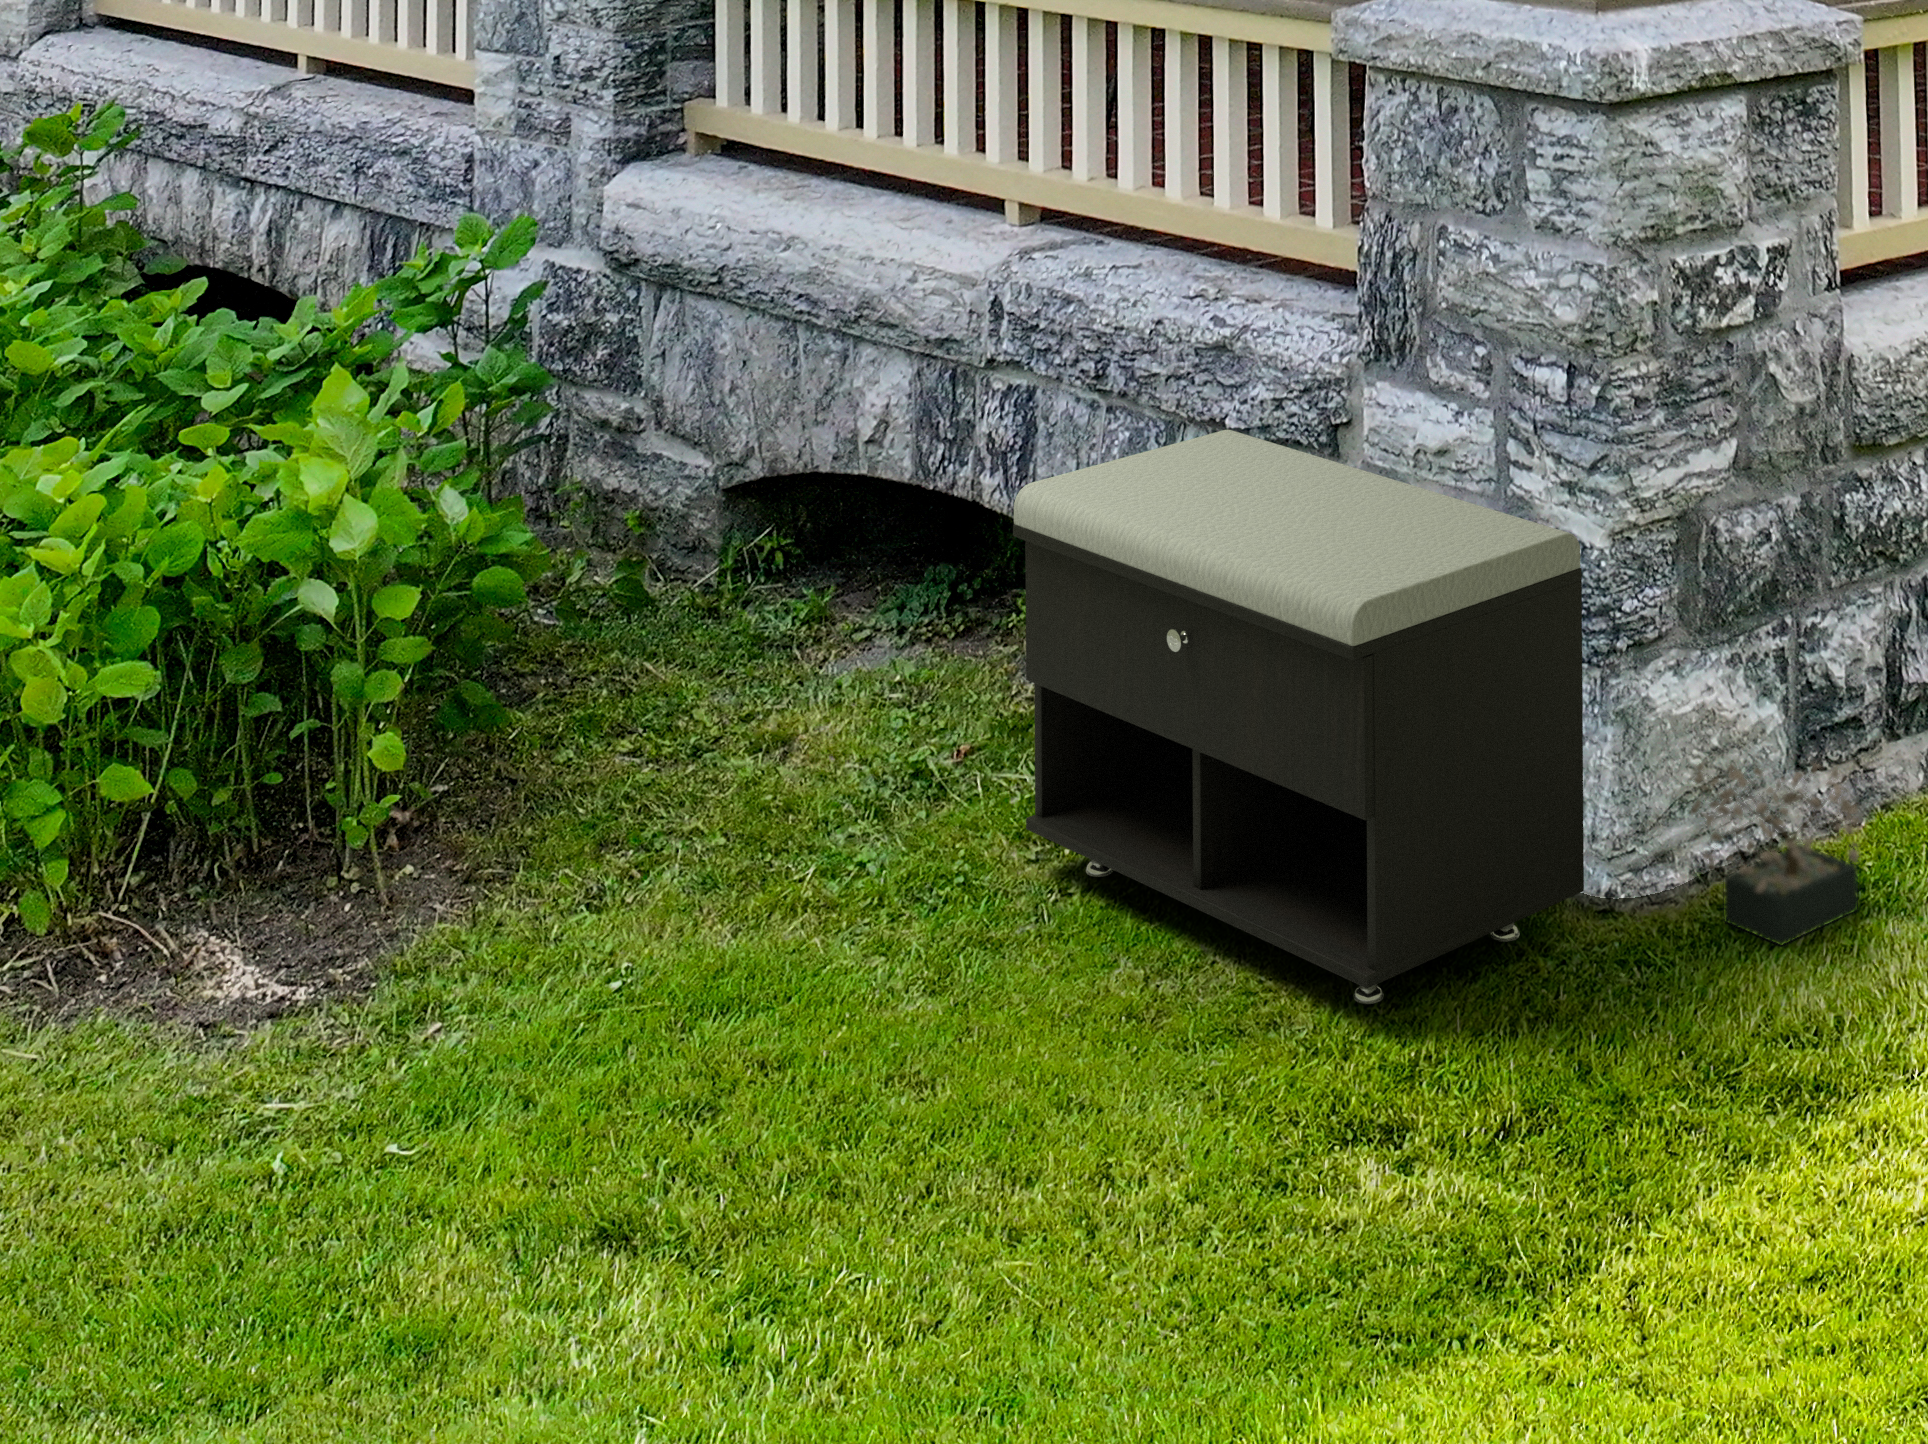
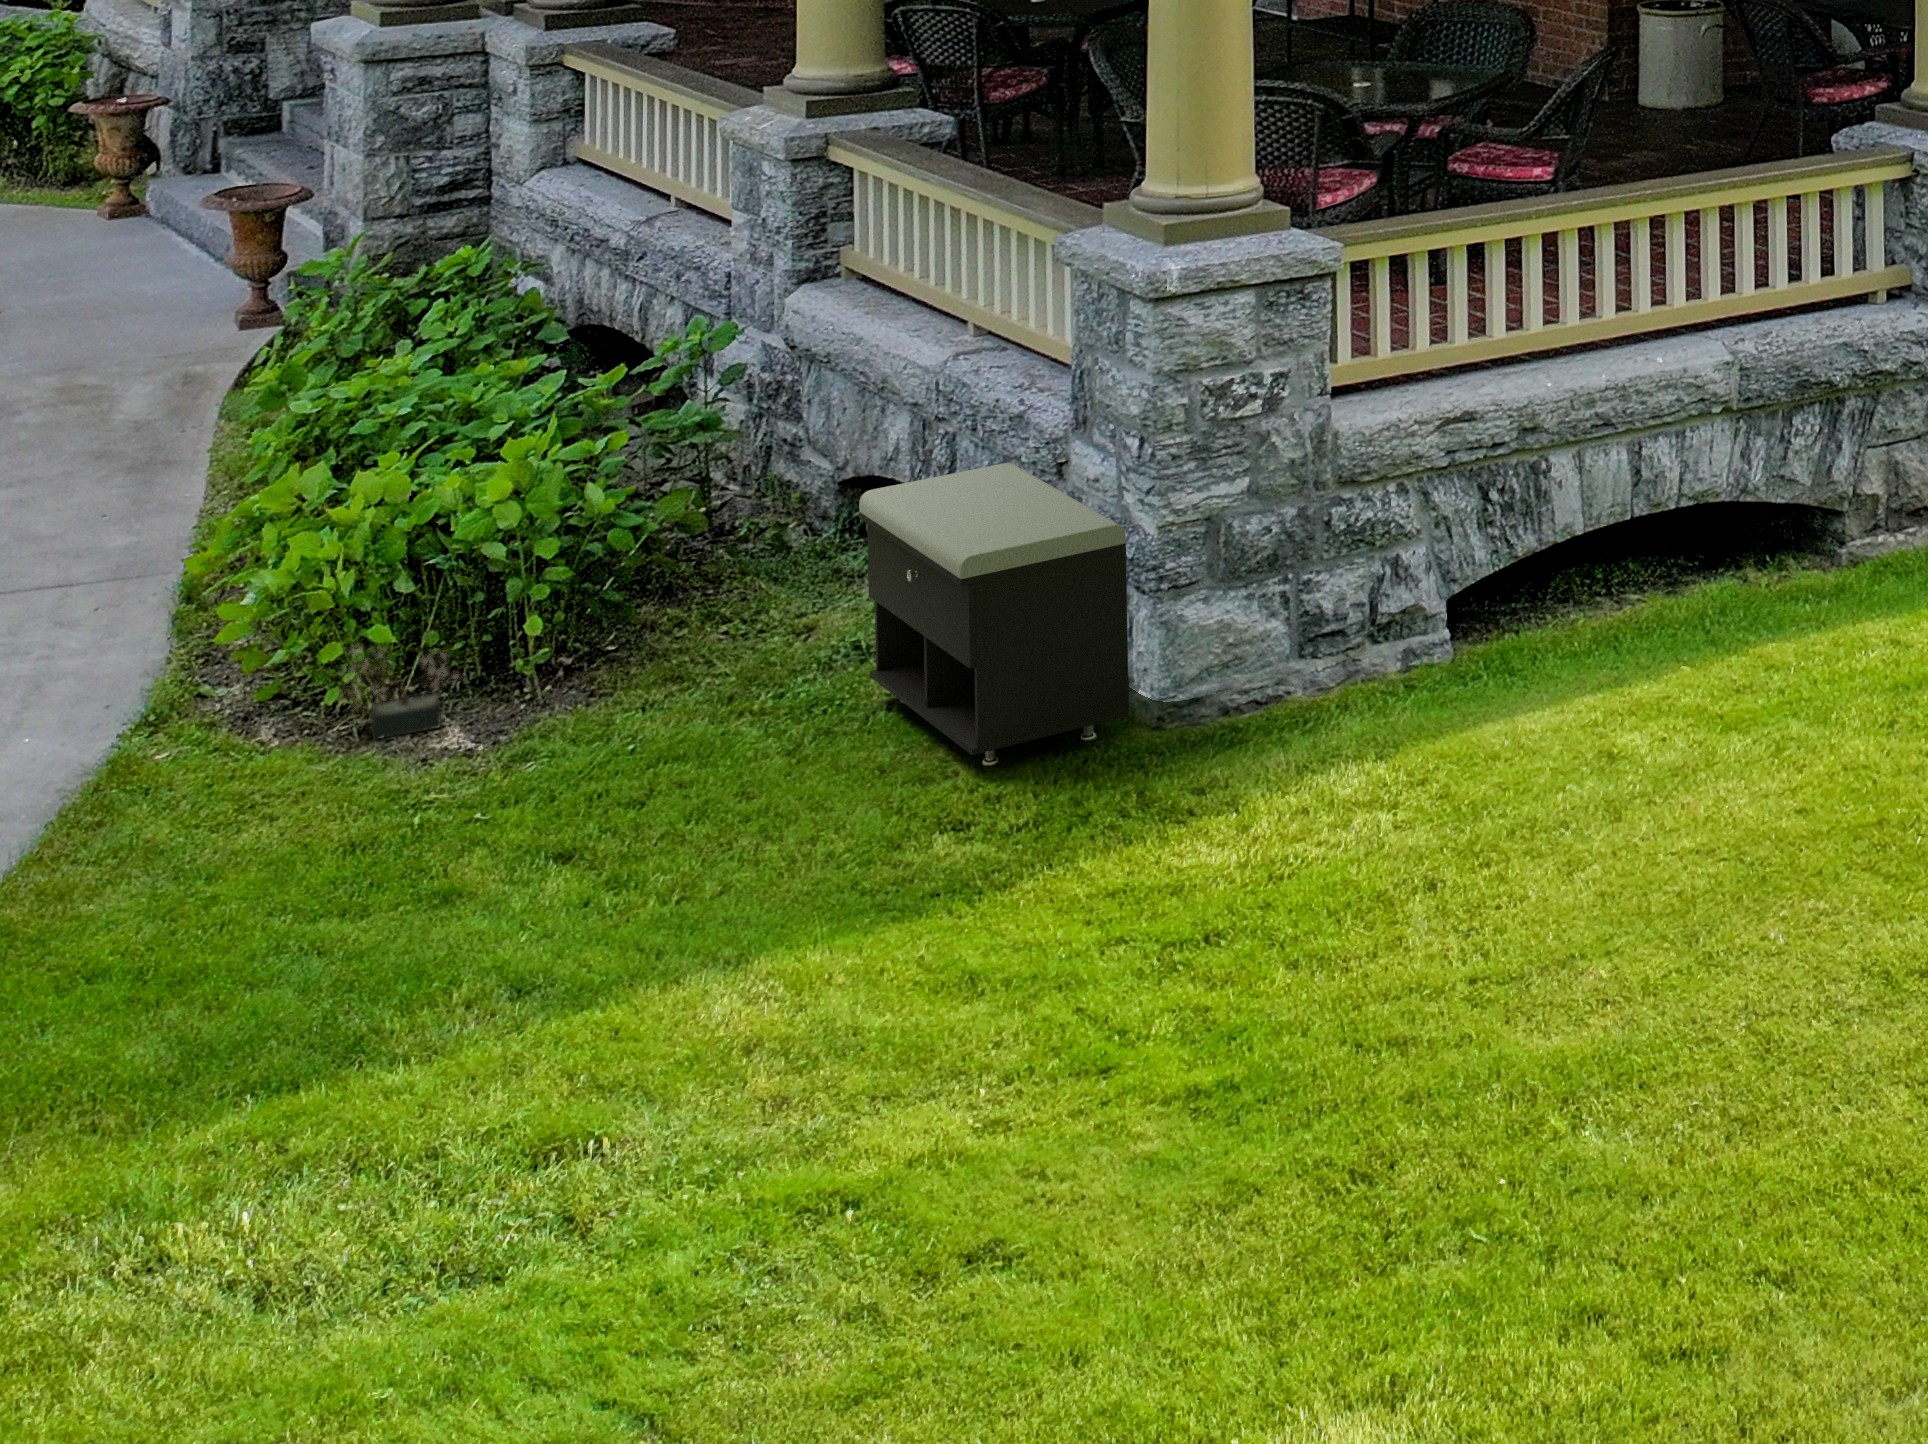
decorative plant: present [1690,763,1859,945] -> present [341,647,457,739]

